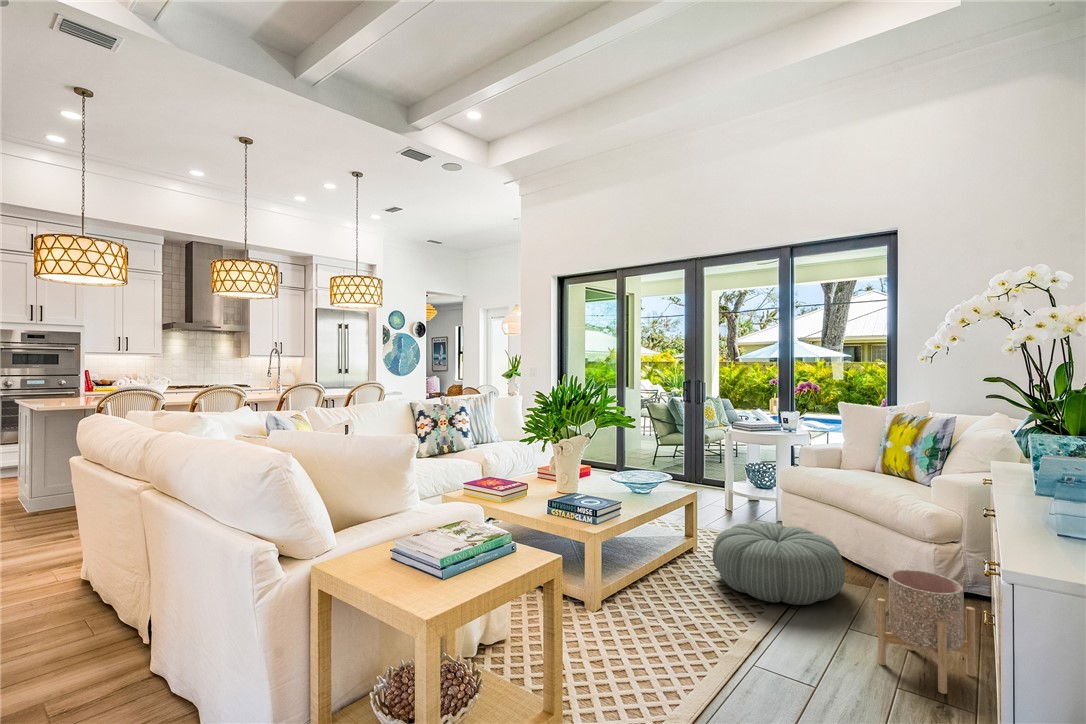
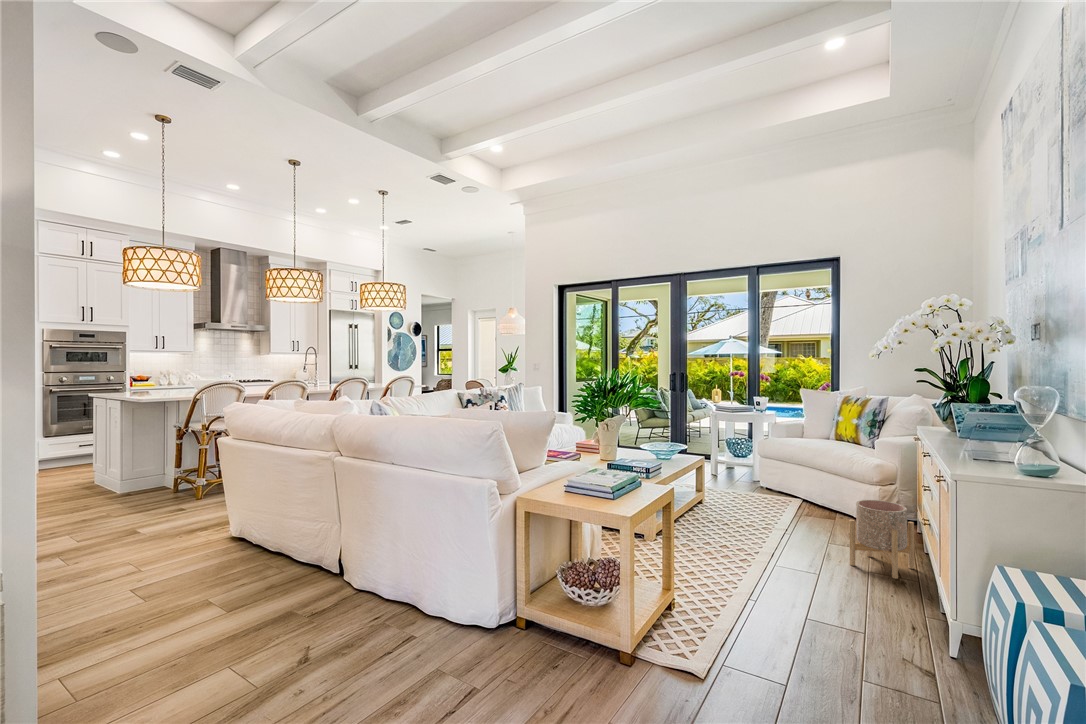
pouf: present [712,523,845,605] -> none [718,478,818,534]

